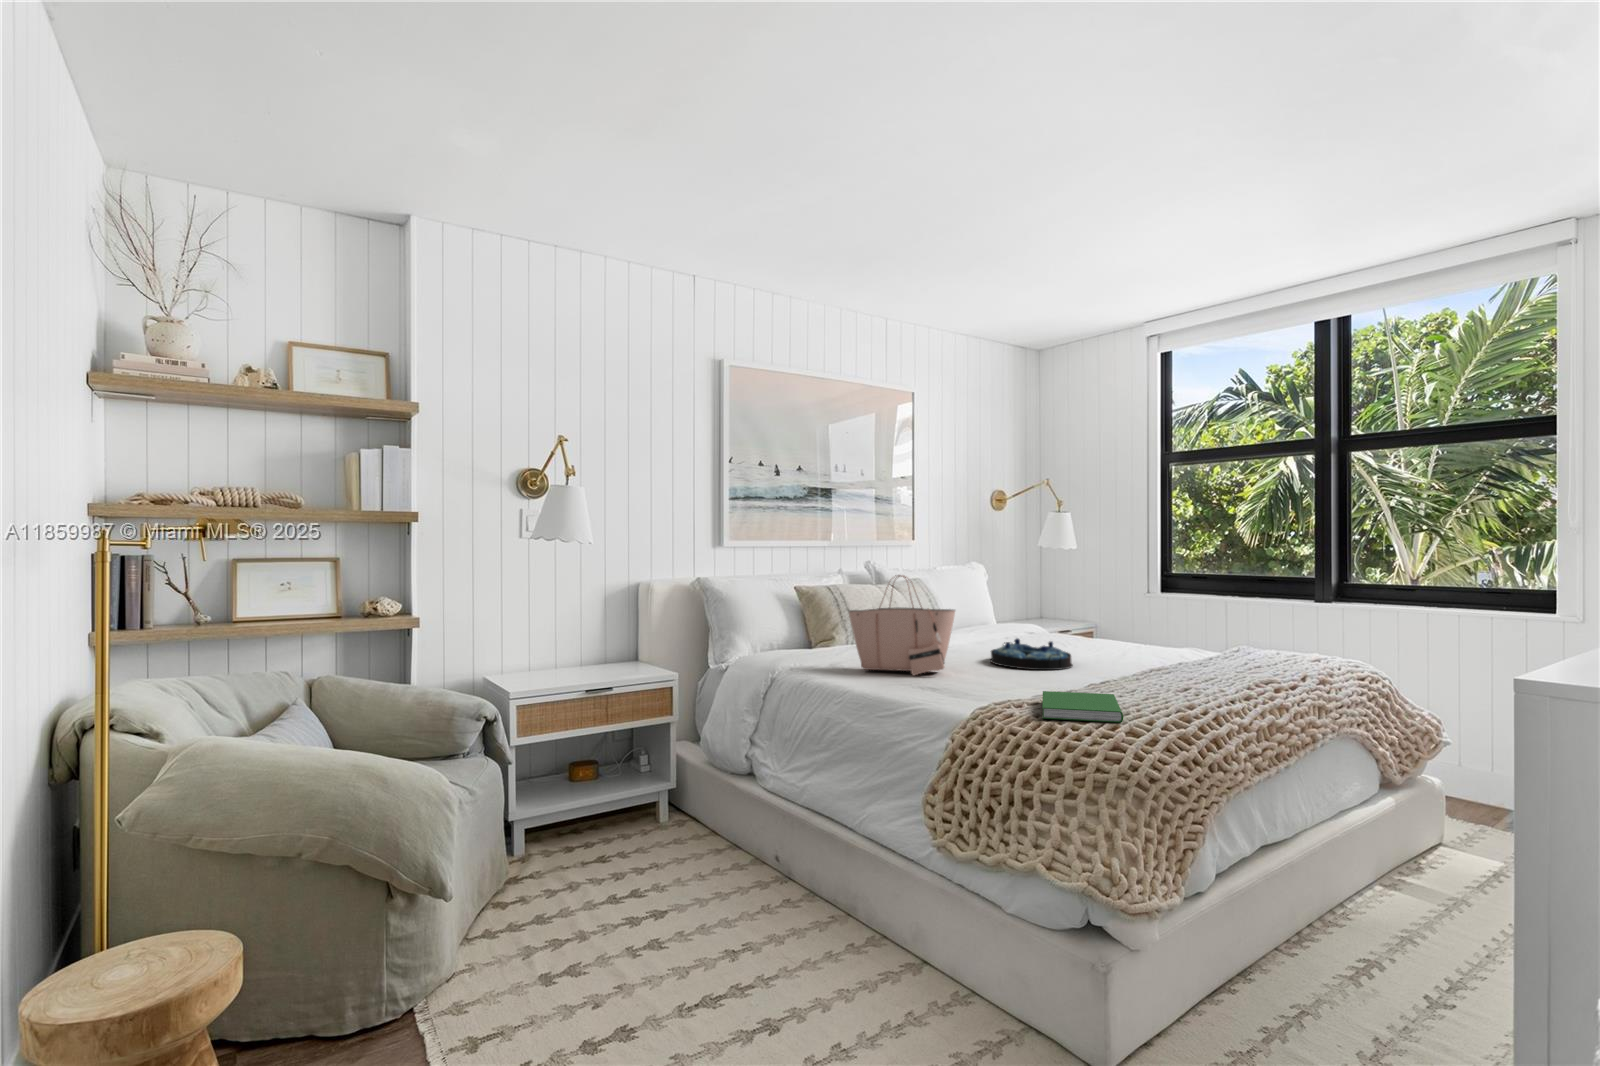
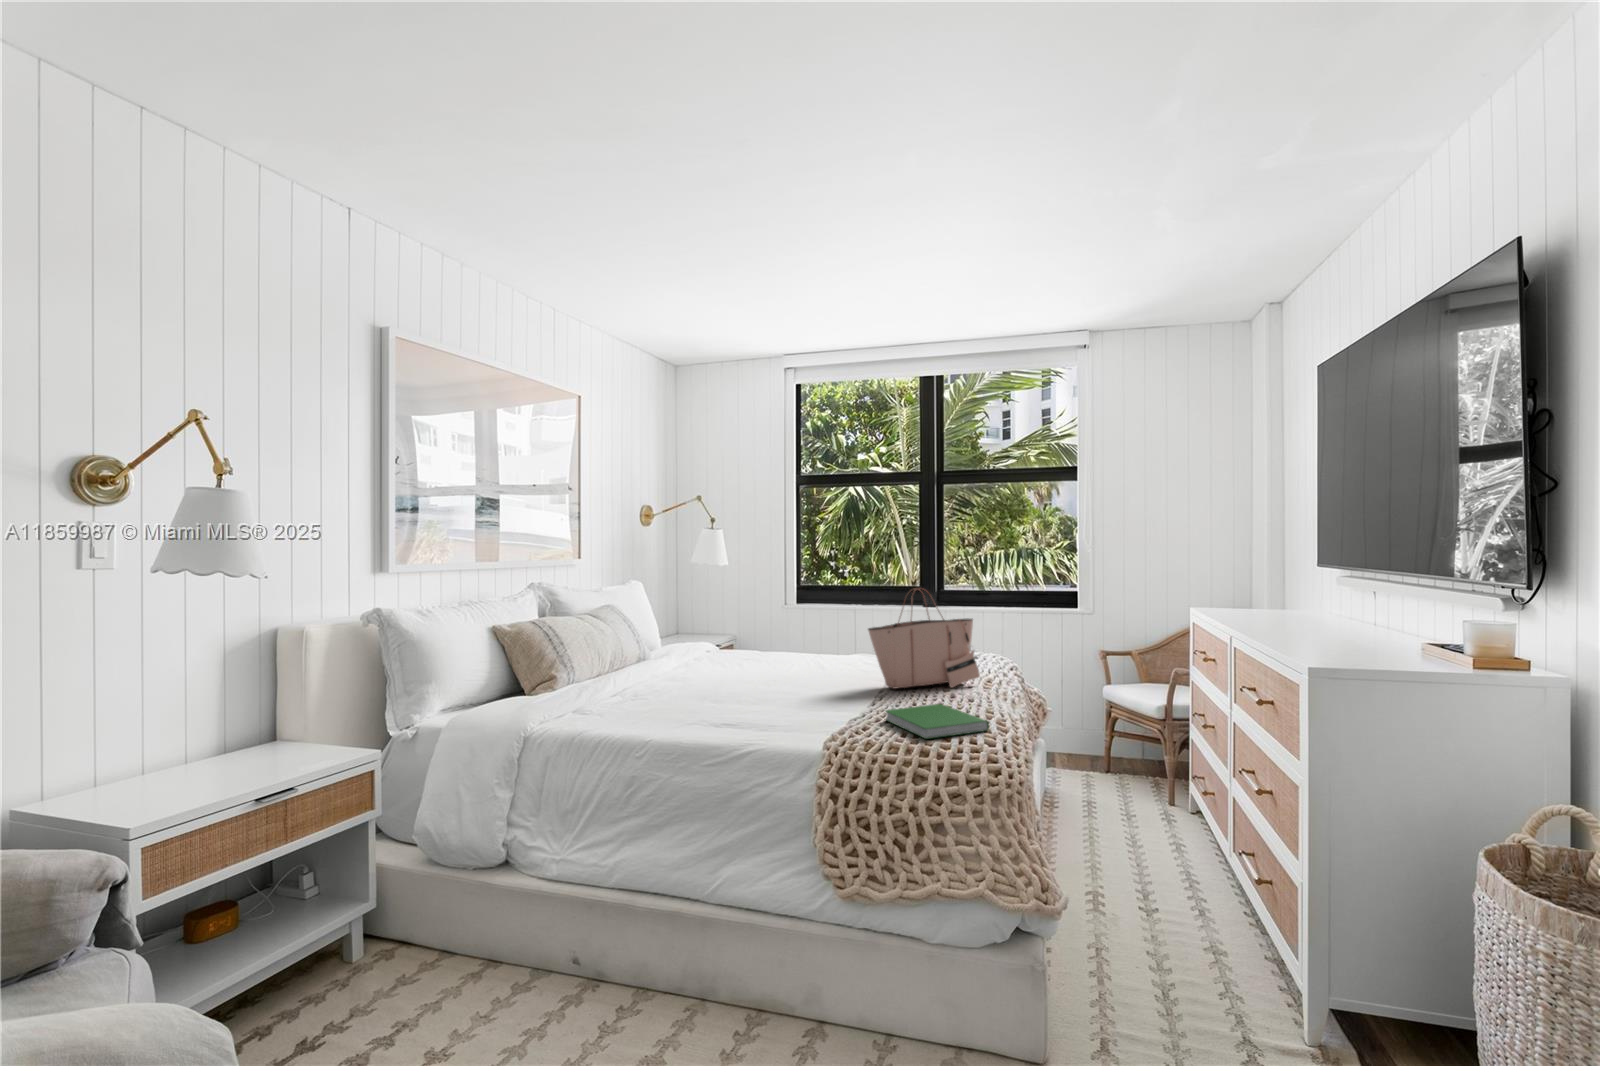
tote bag: present [849,575,955,675] -> present [868,588,980,688]
serving tray: present [990,639,1073,670] -> none [745,657,829,688]

